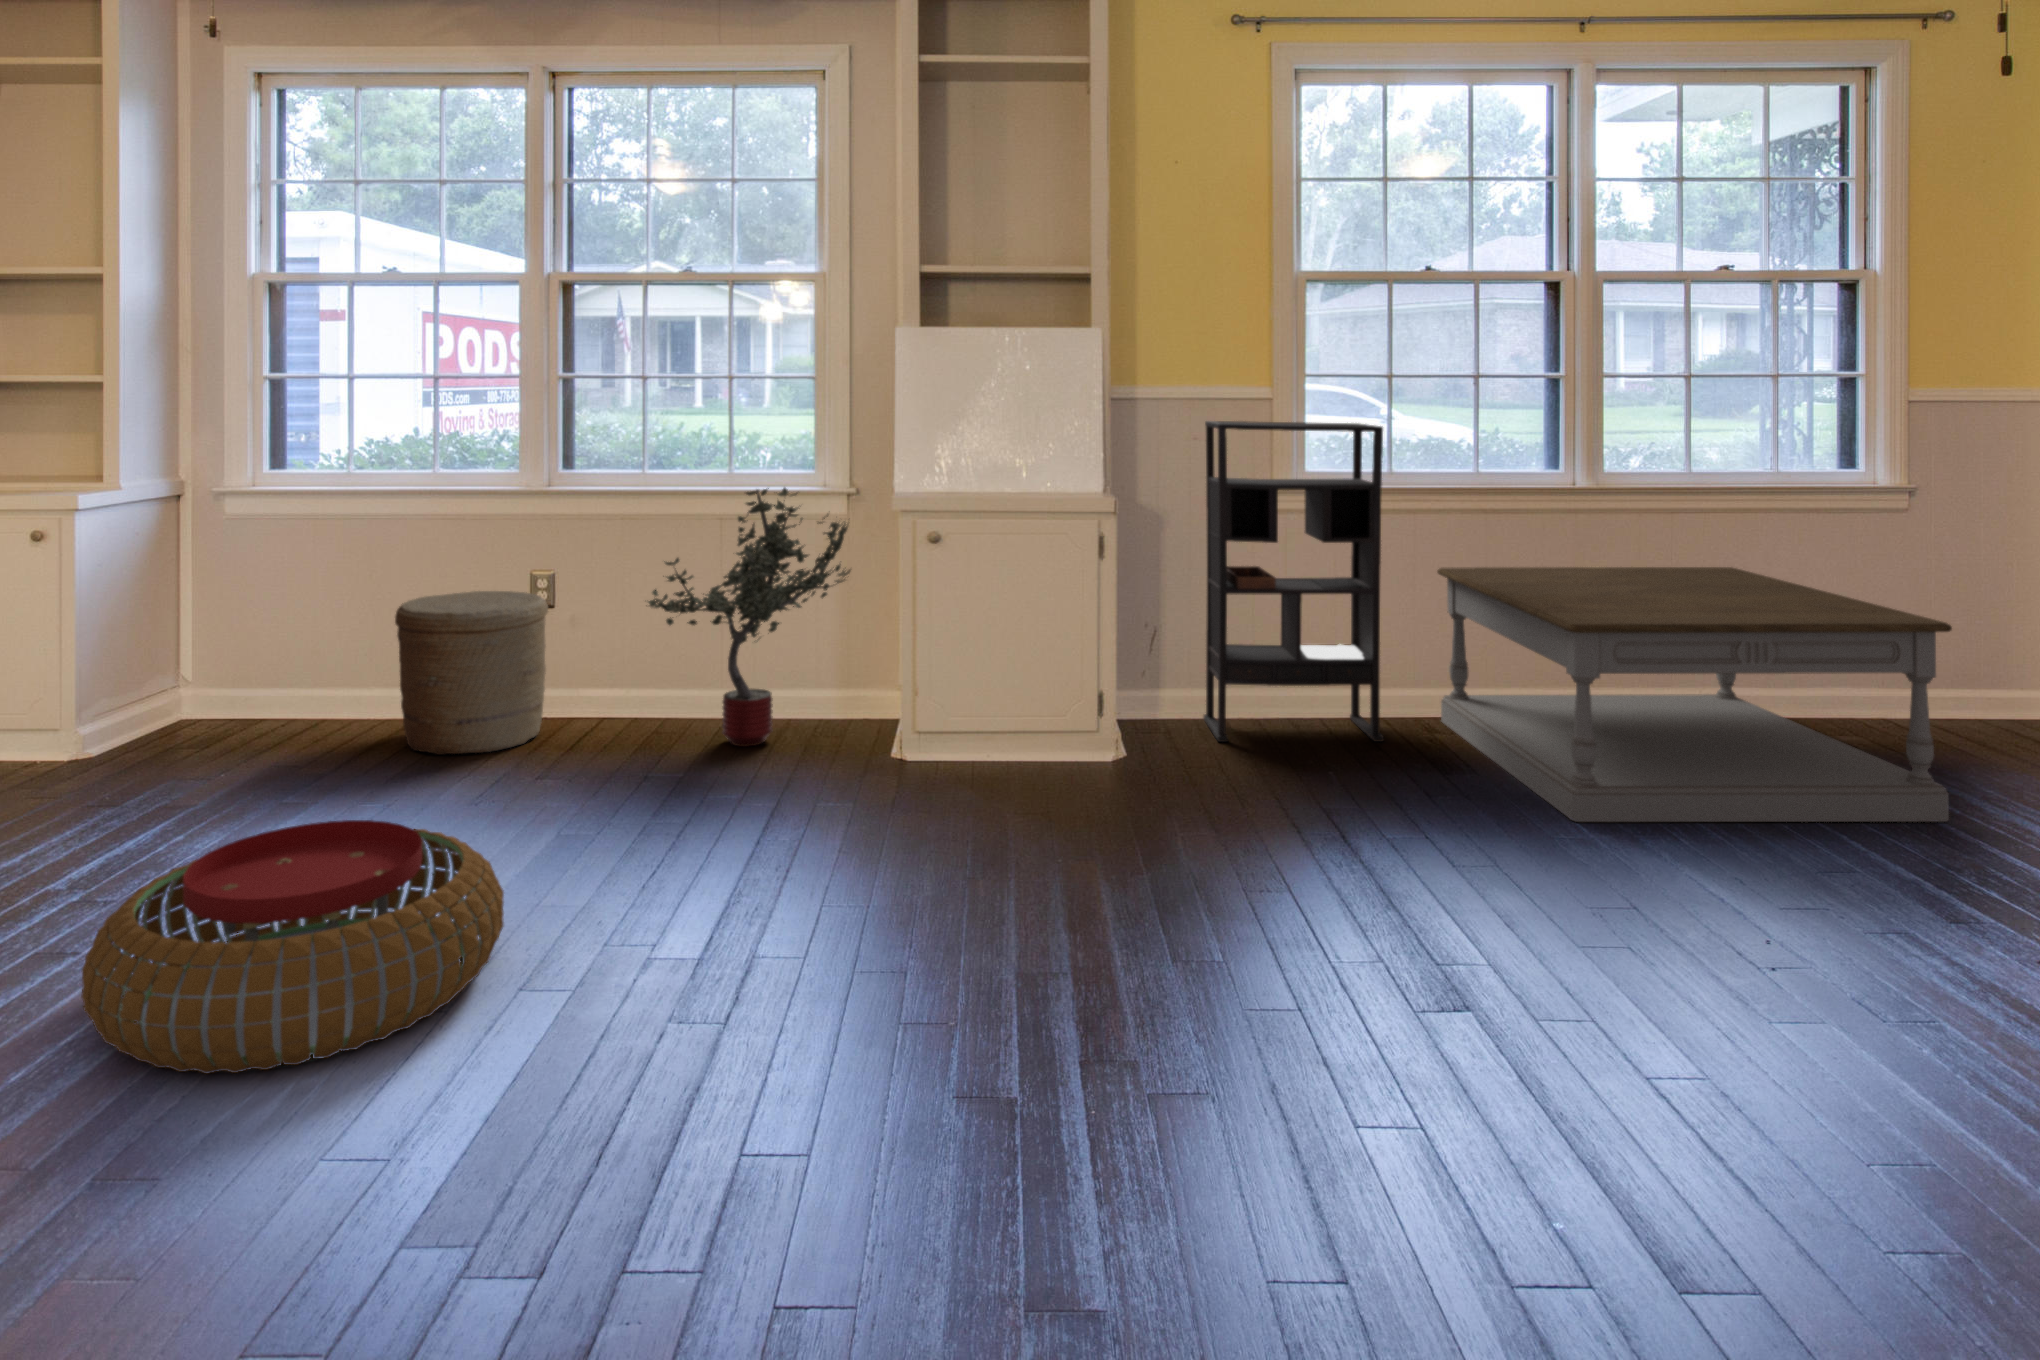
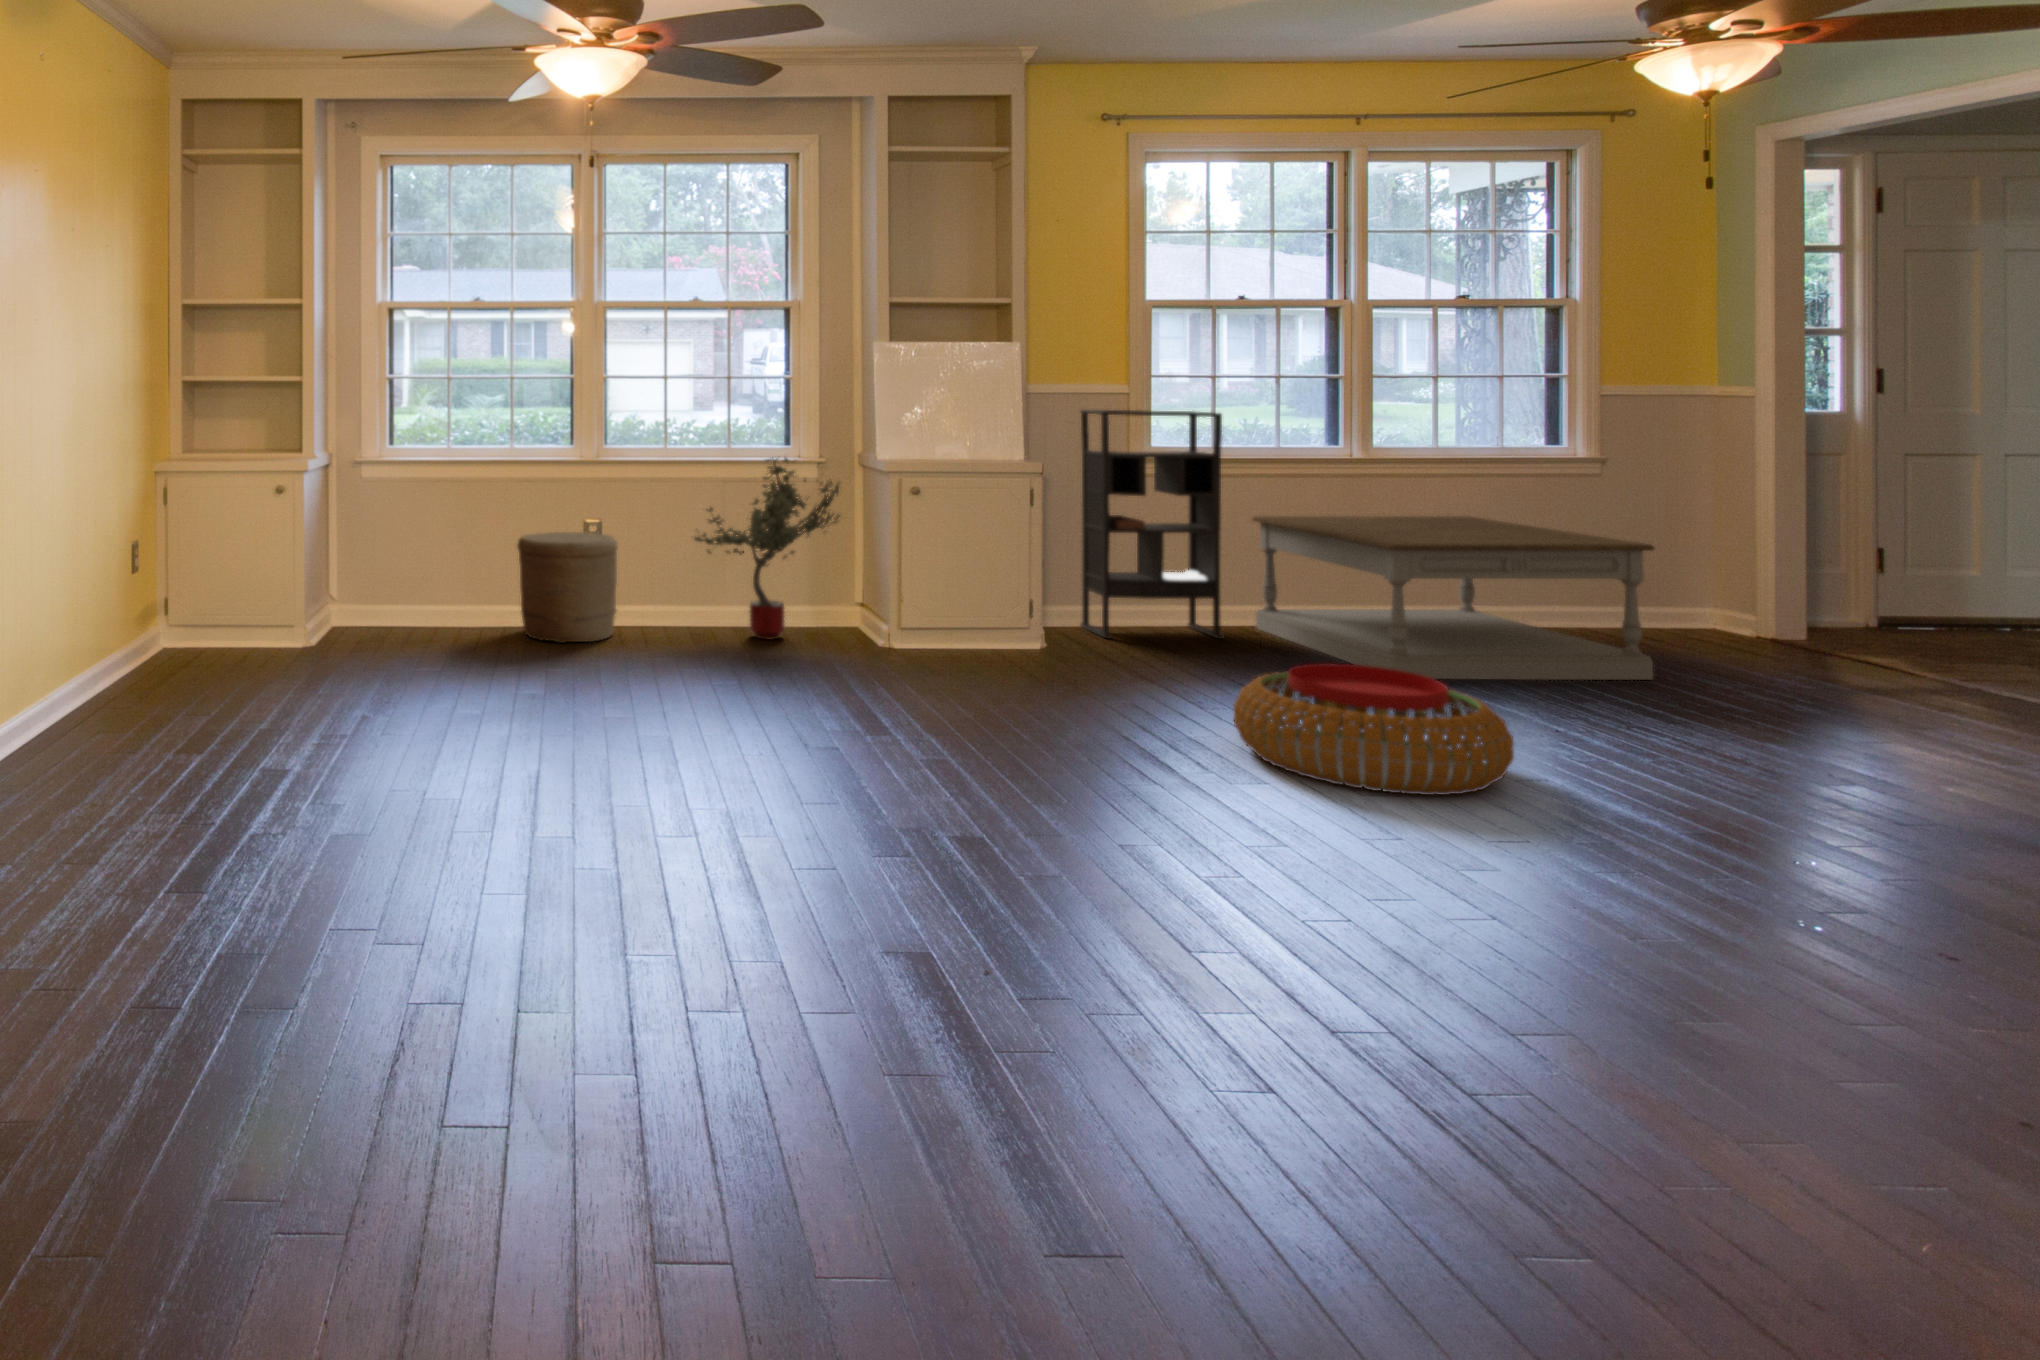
pouf: present [81,820,504,1074] -> present [1233,664,1514,795]

